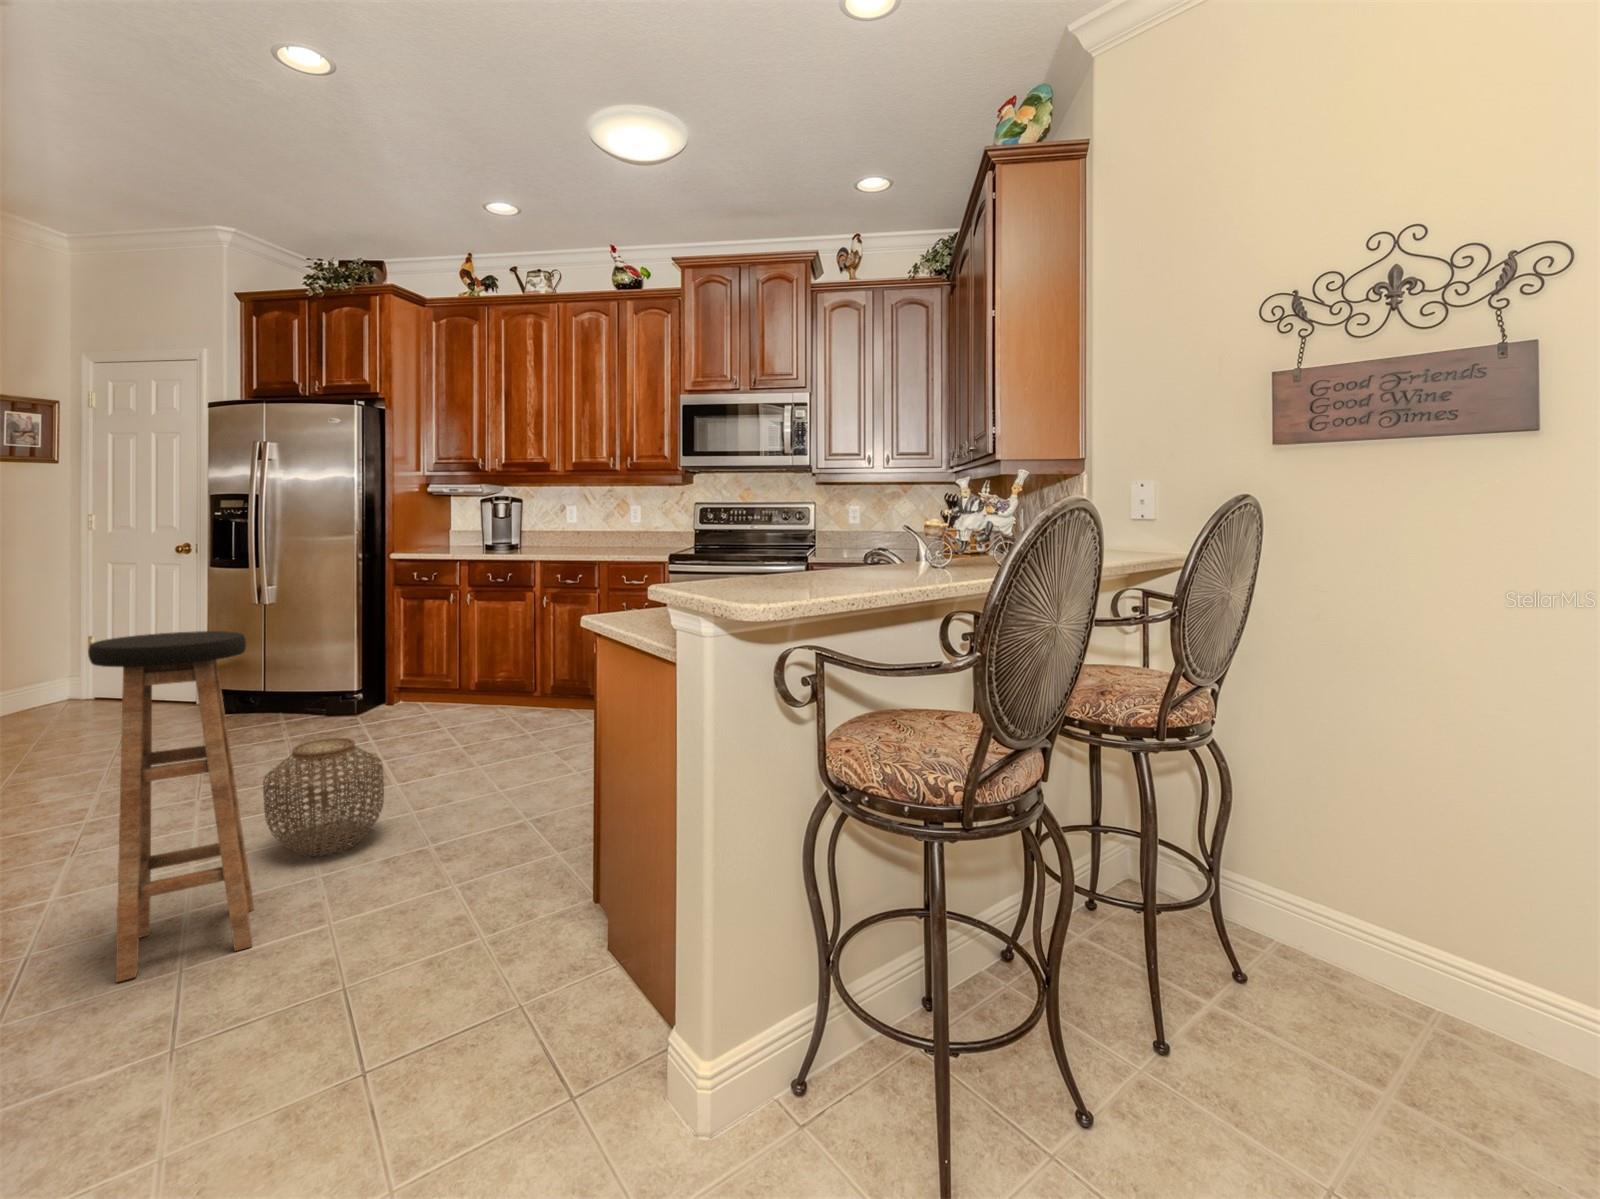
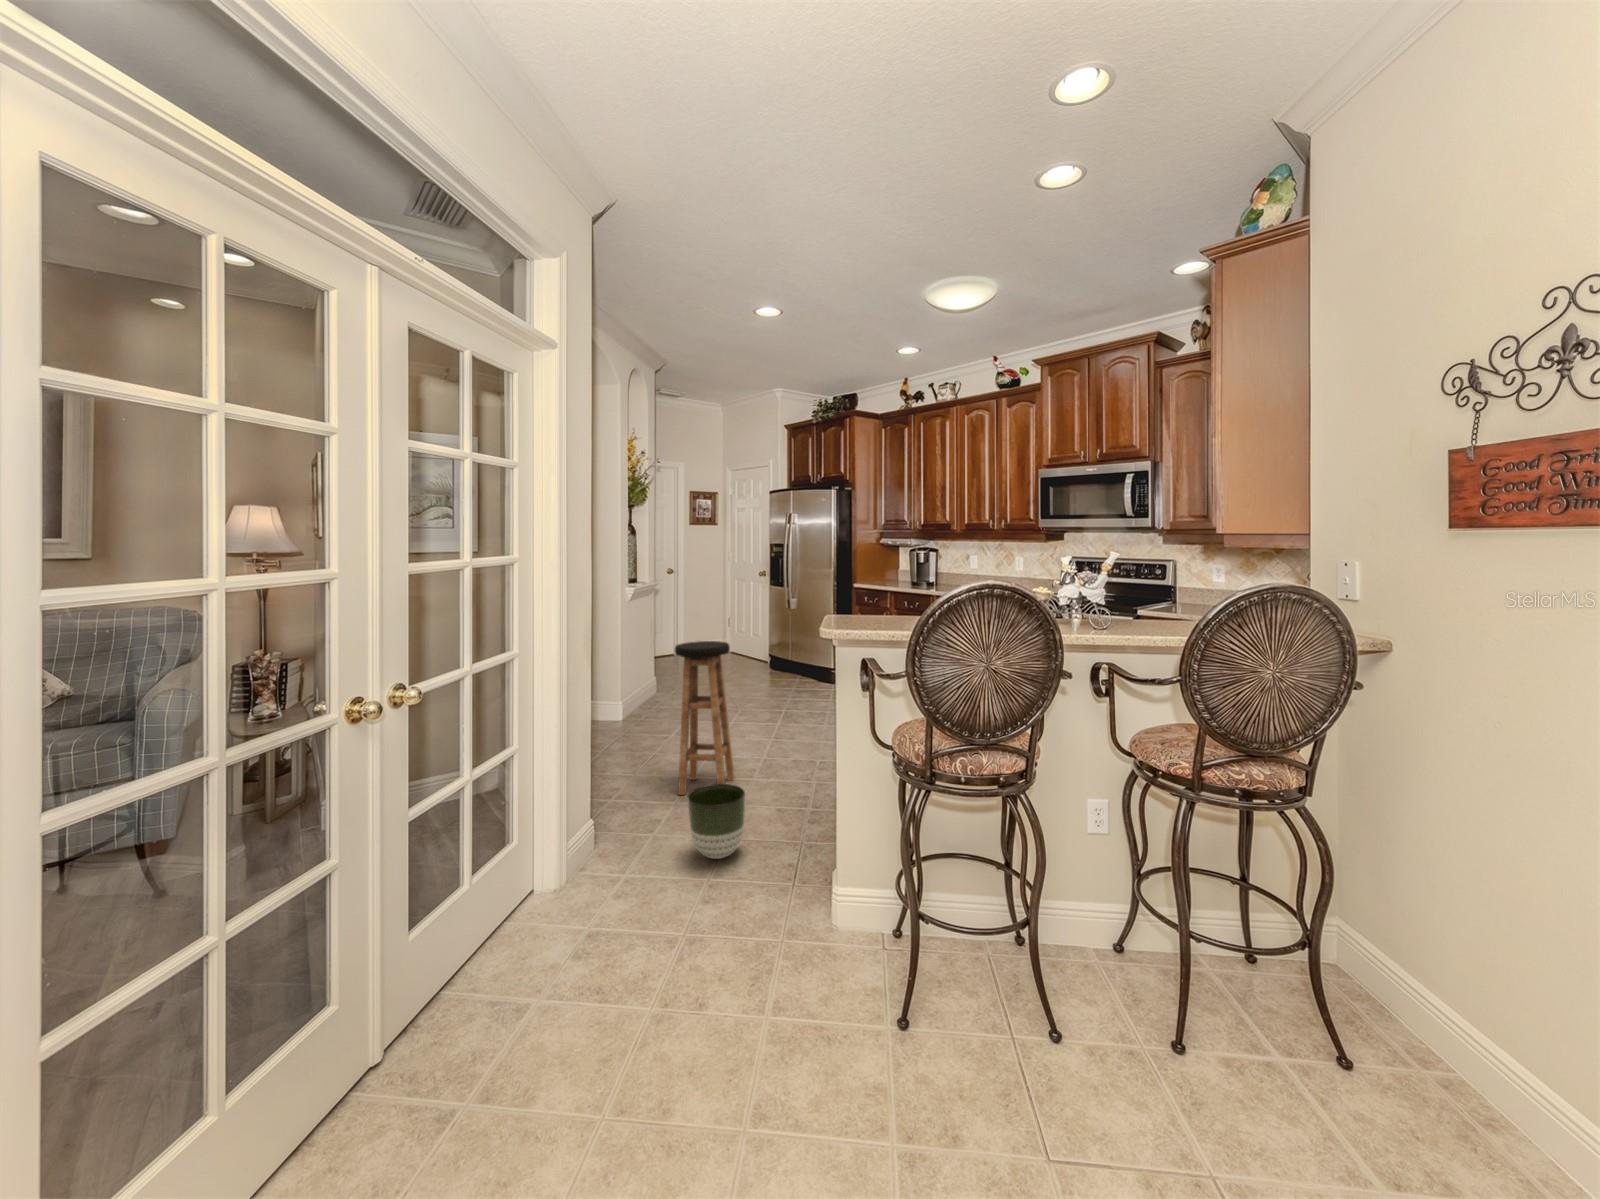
woven basket: present [263,738,384,856] -> none [749,701,804,763]
planter: none [234,915,387,1096] -> present [687,784,745,859]

